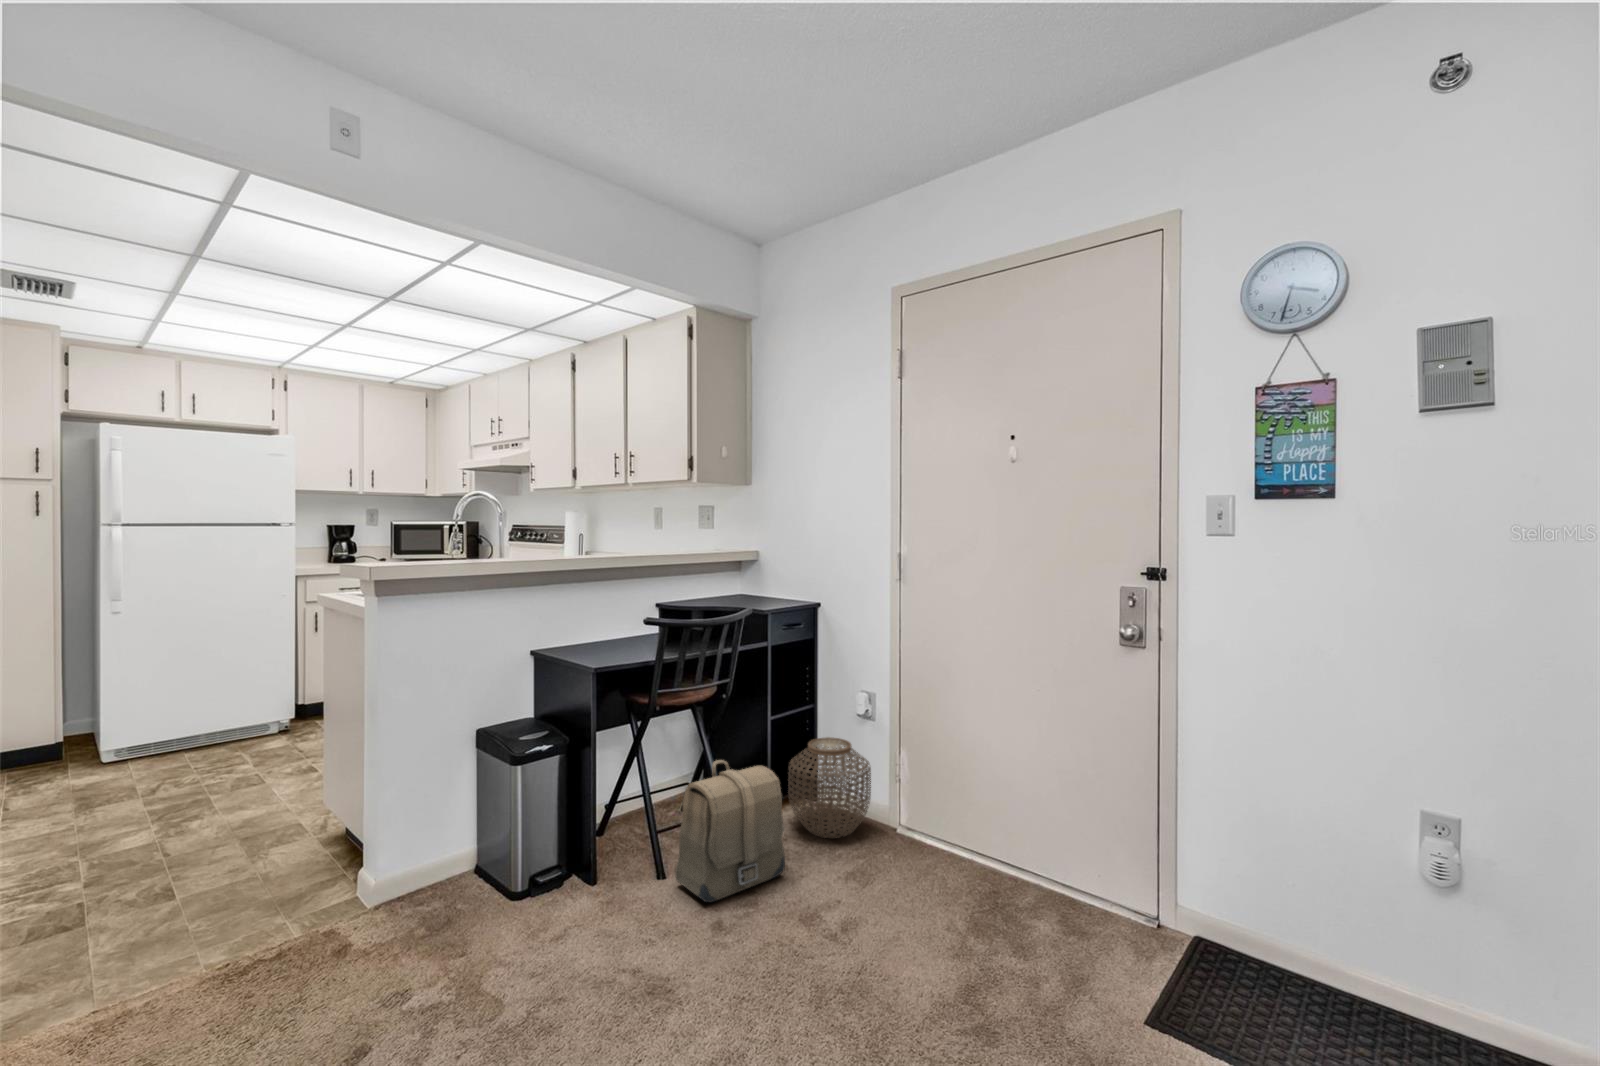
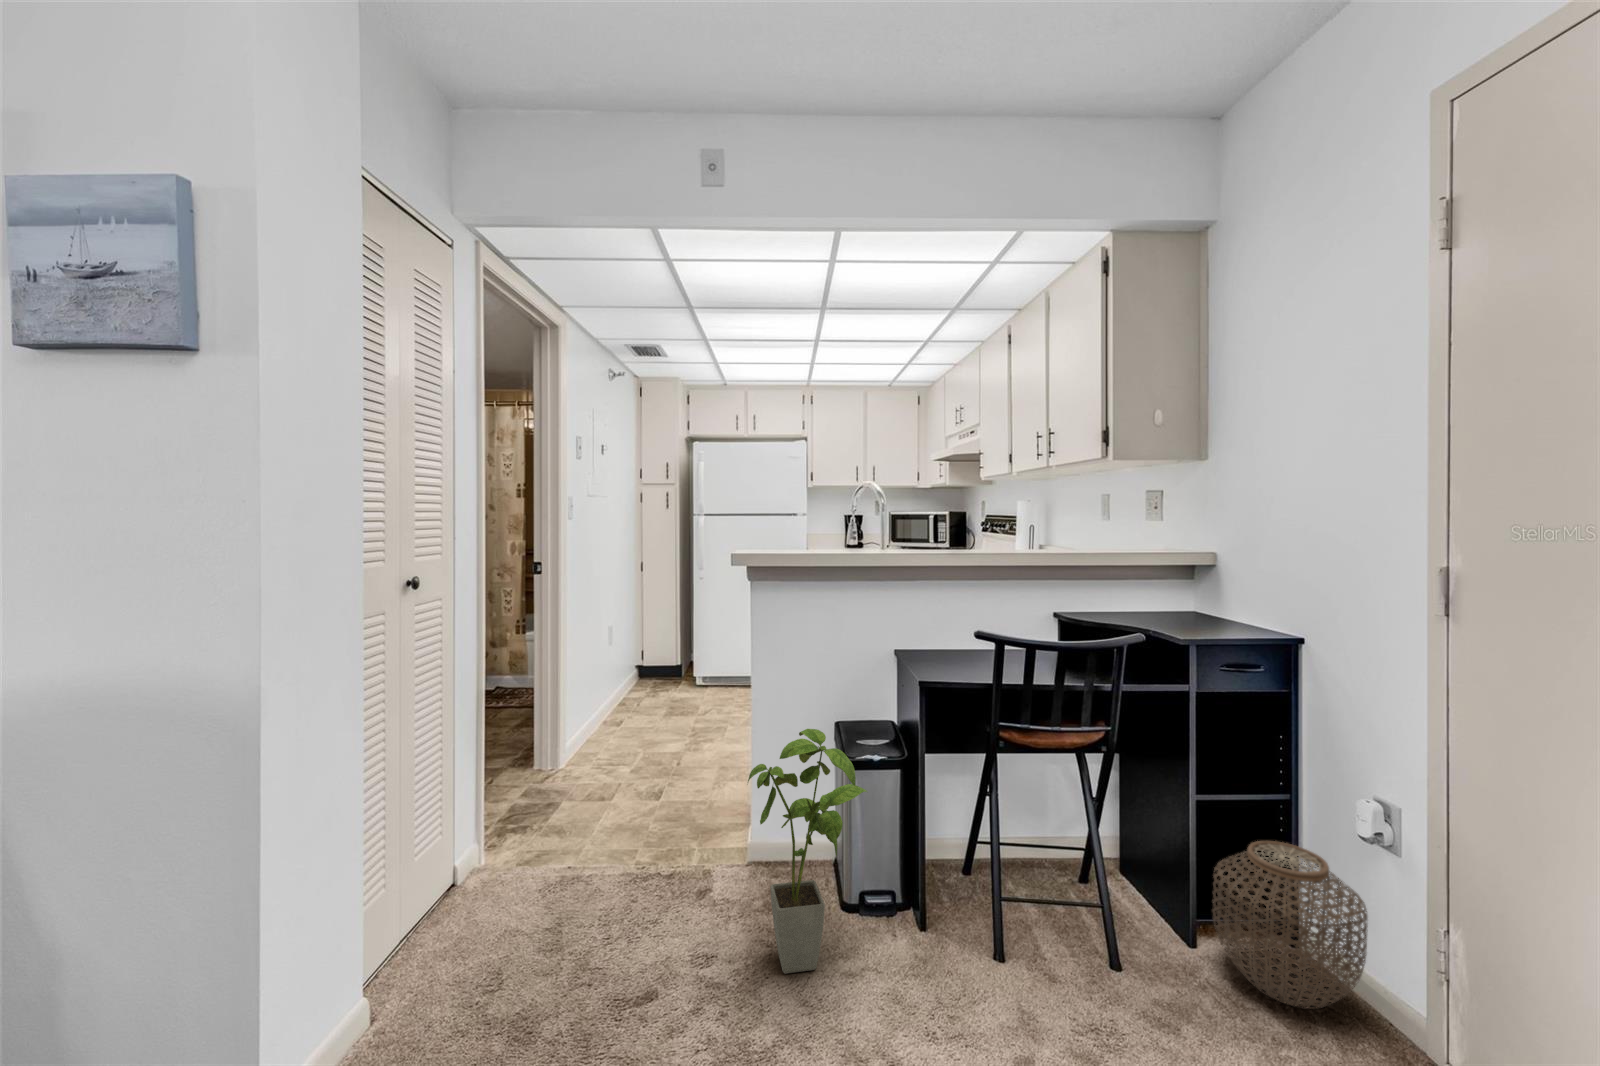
house plant: none [444,721,576,966] -> present [748,729,867,974]
backpack: present [675,760,785,902] -> none [1008,831,1164,1023]

